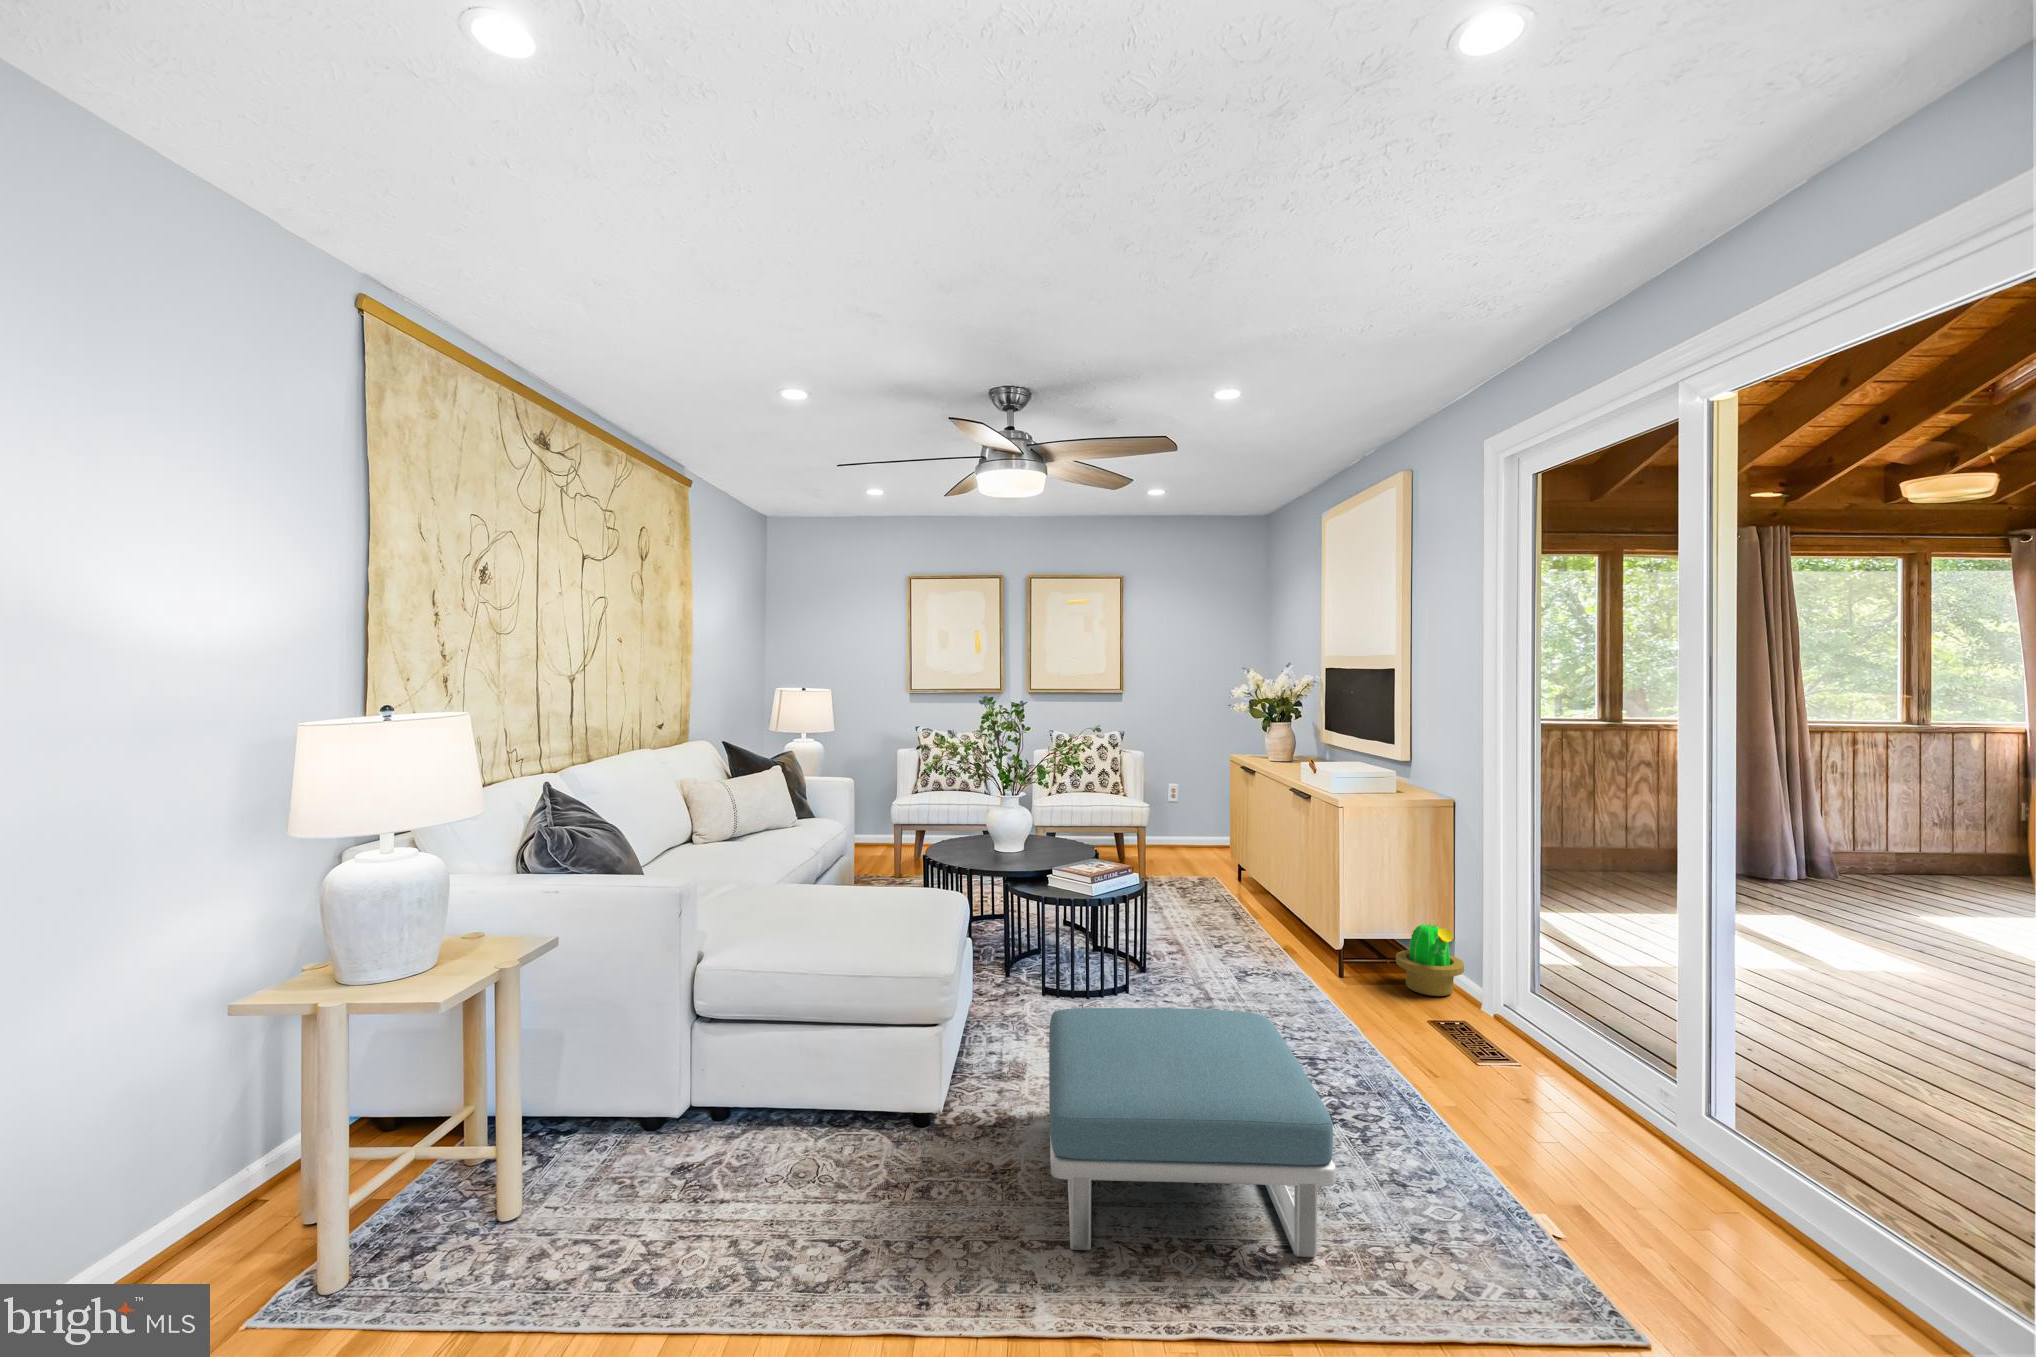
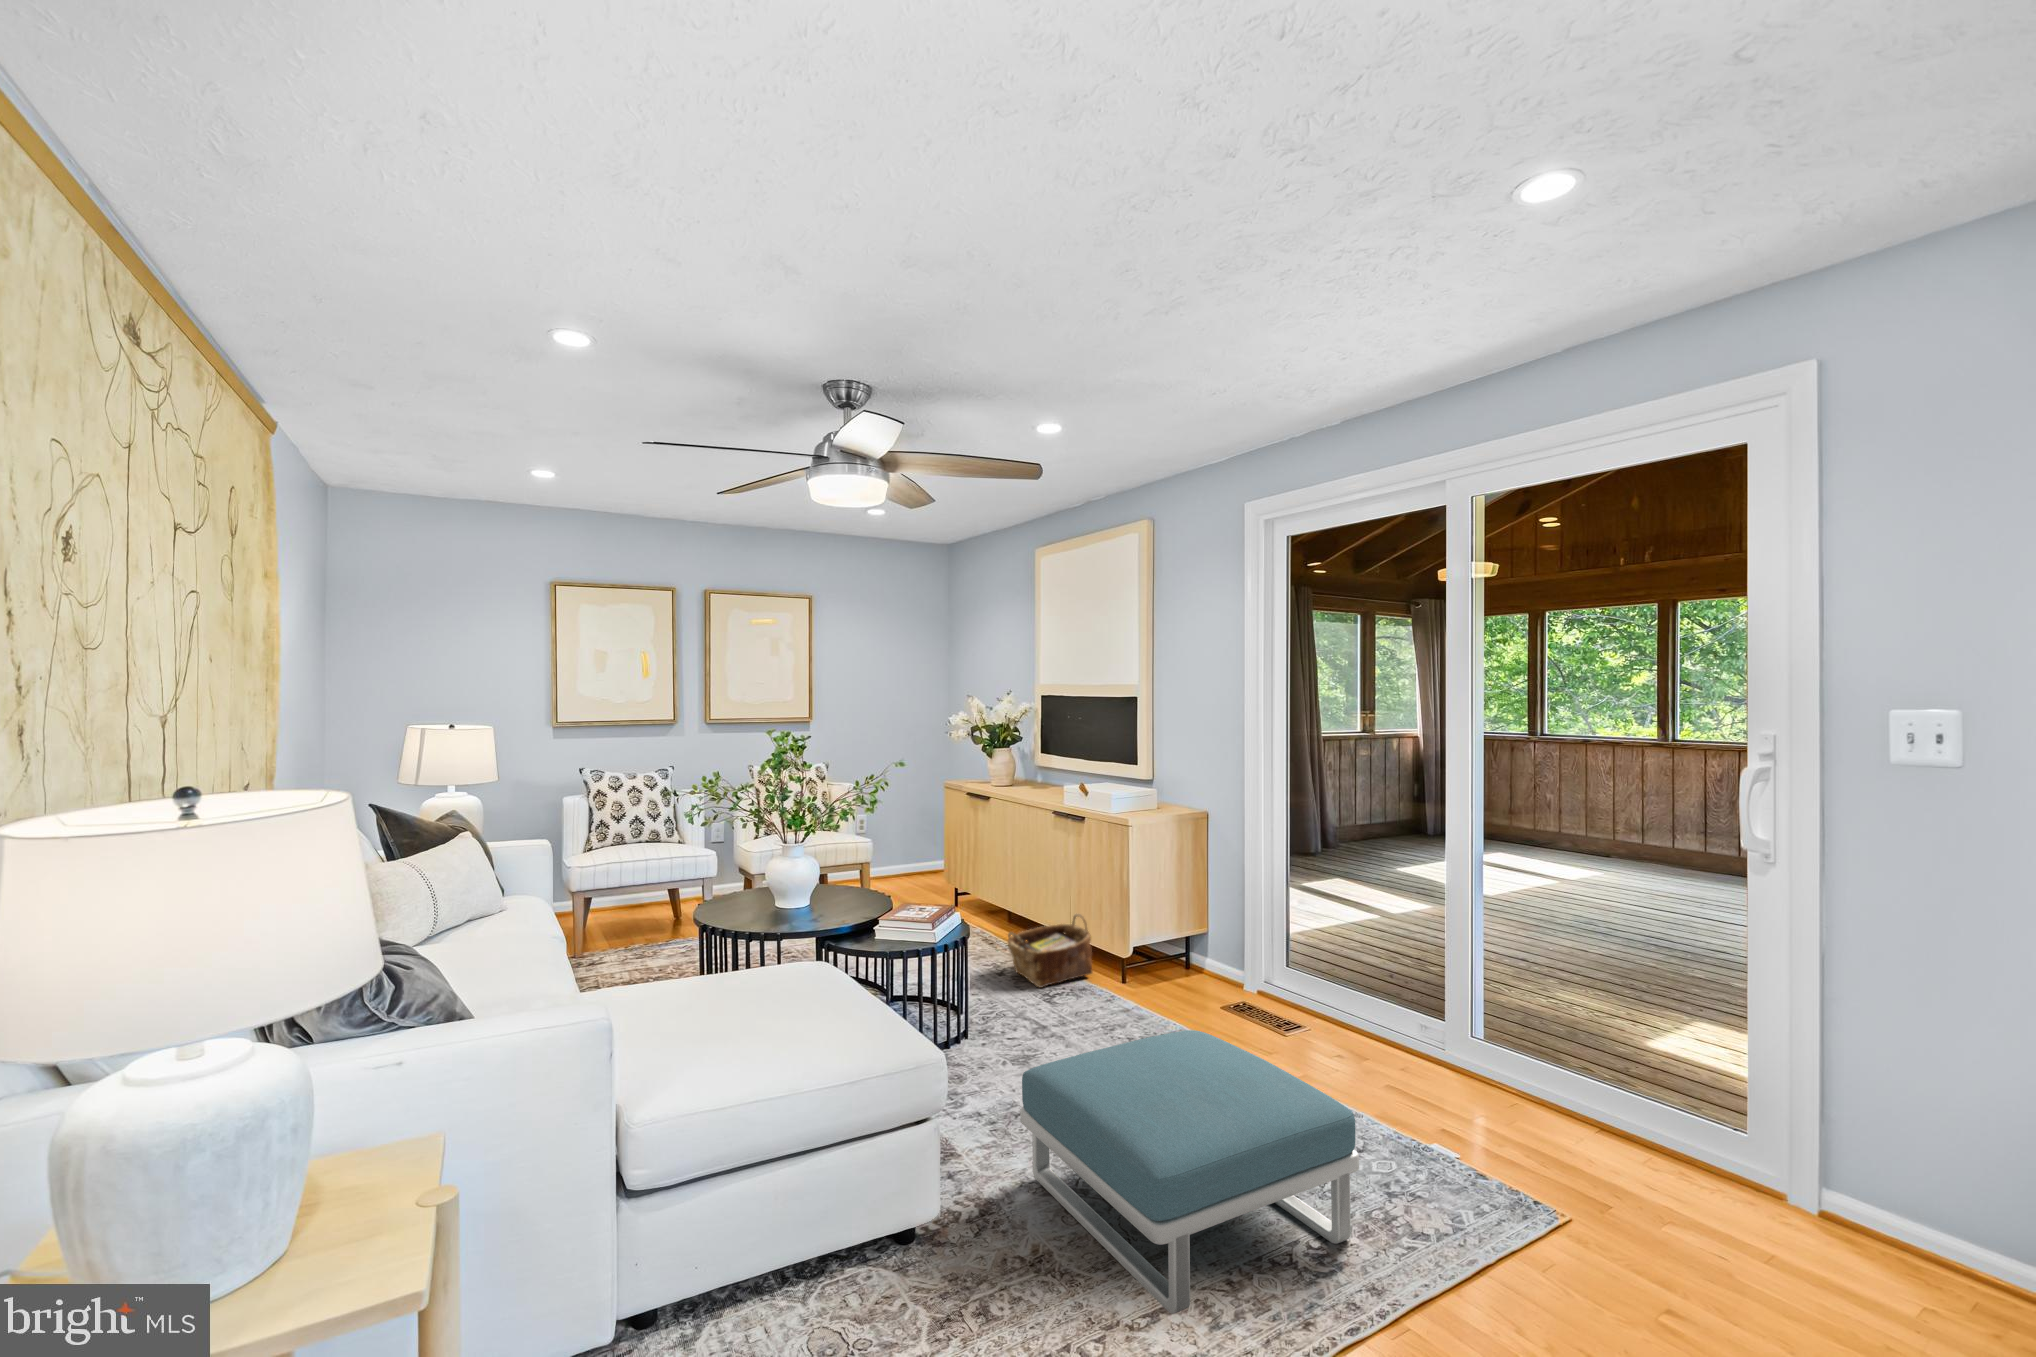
woven basket: none [1216,897,1306,965] -> present [1008,914,1092,988]
decorative plant: present [1396,921,1464,996] -> none [1174,915,1229,984]

